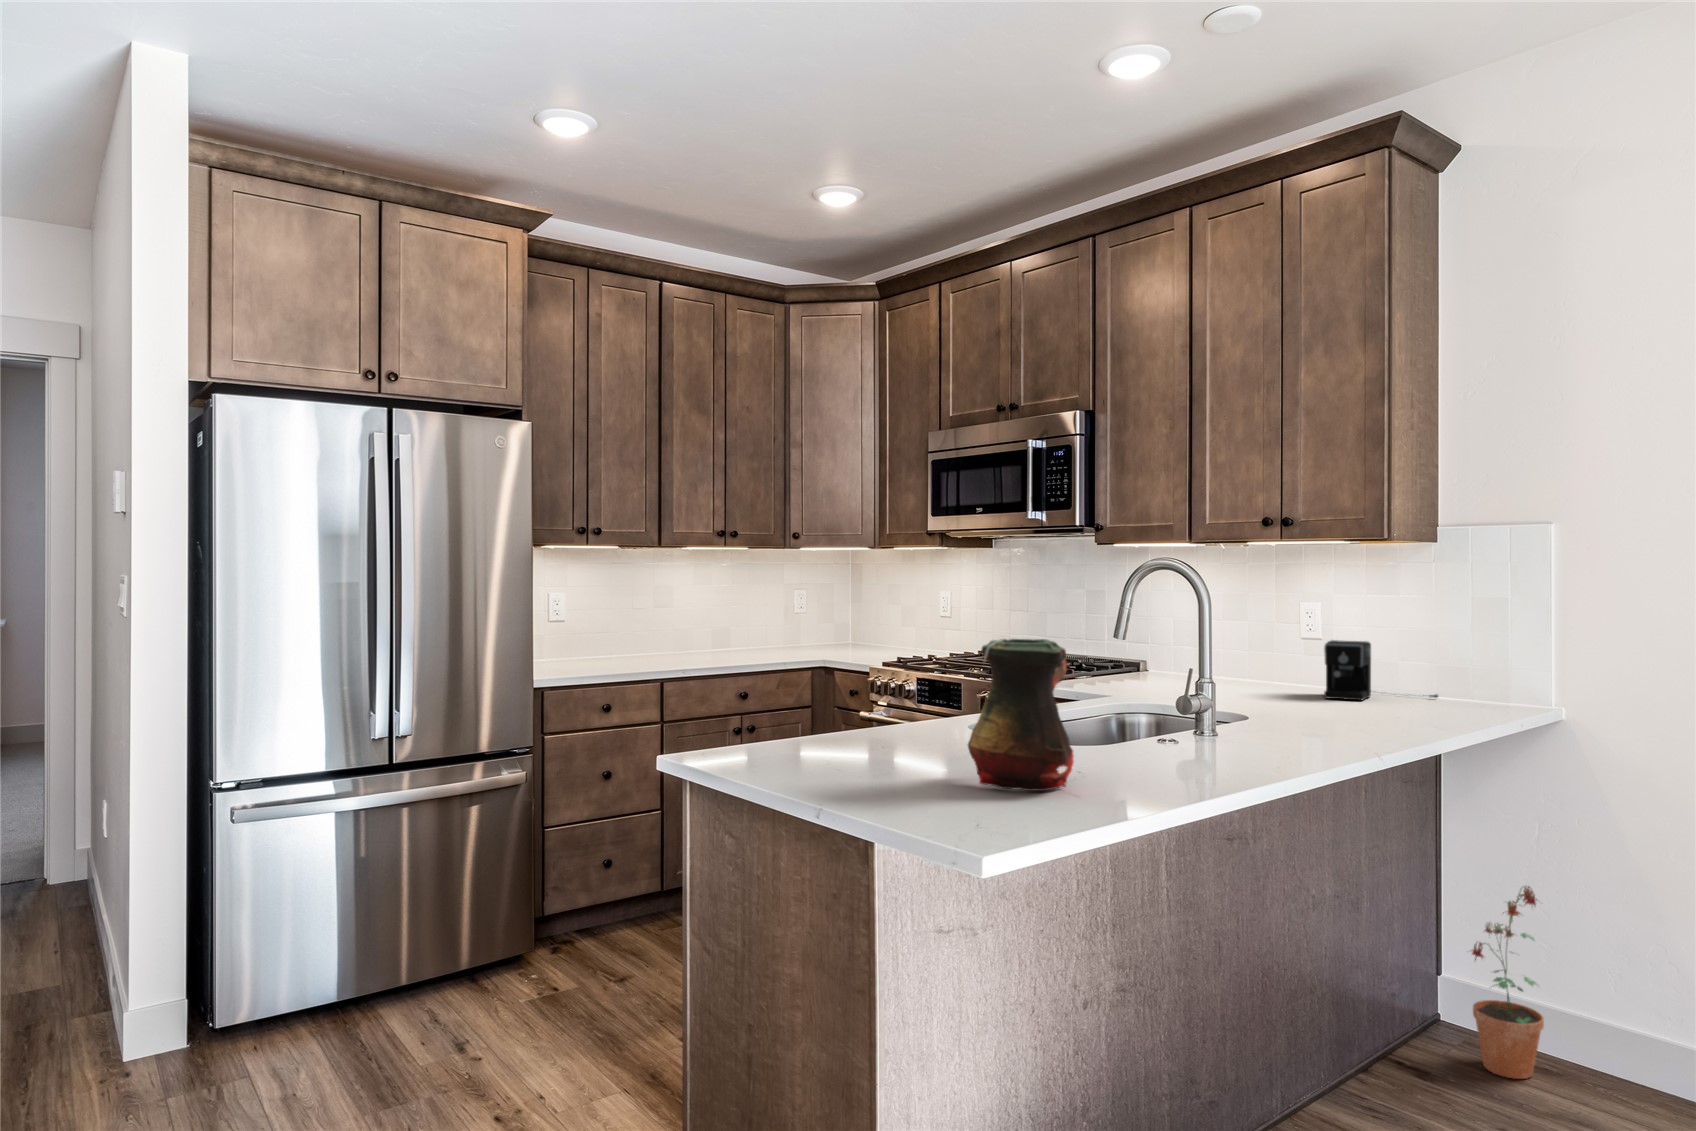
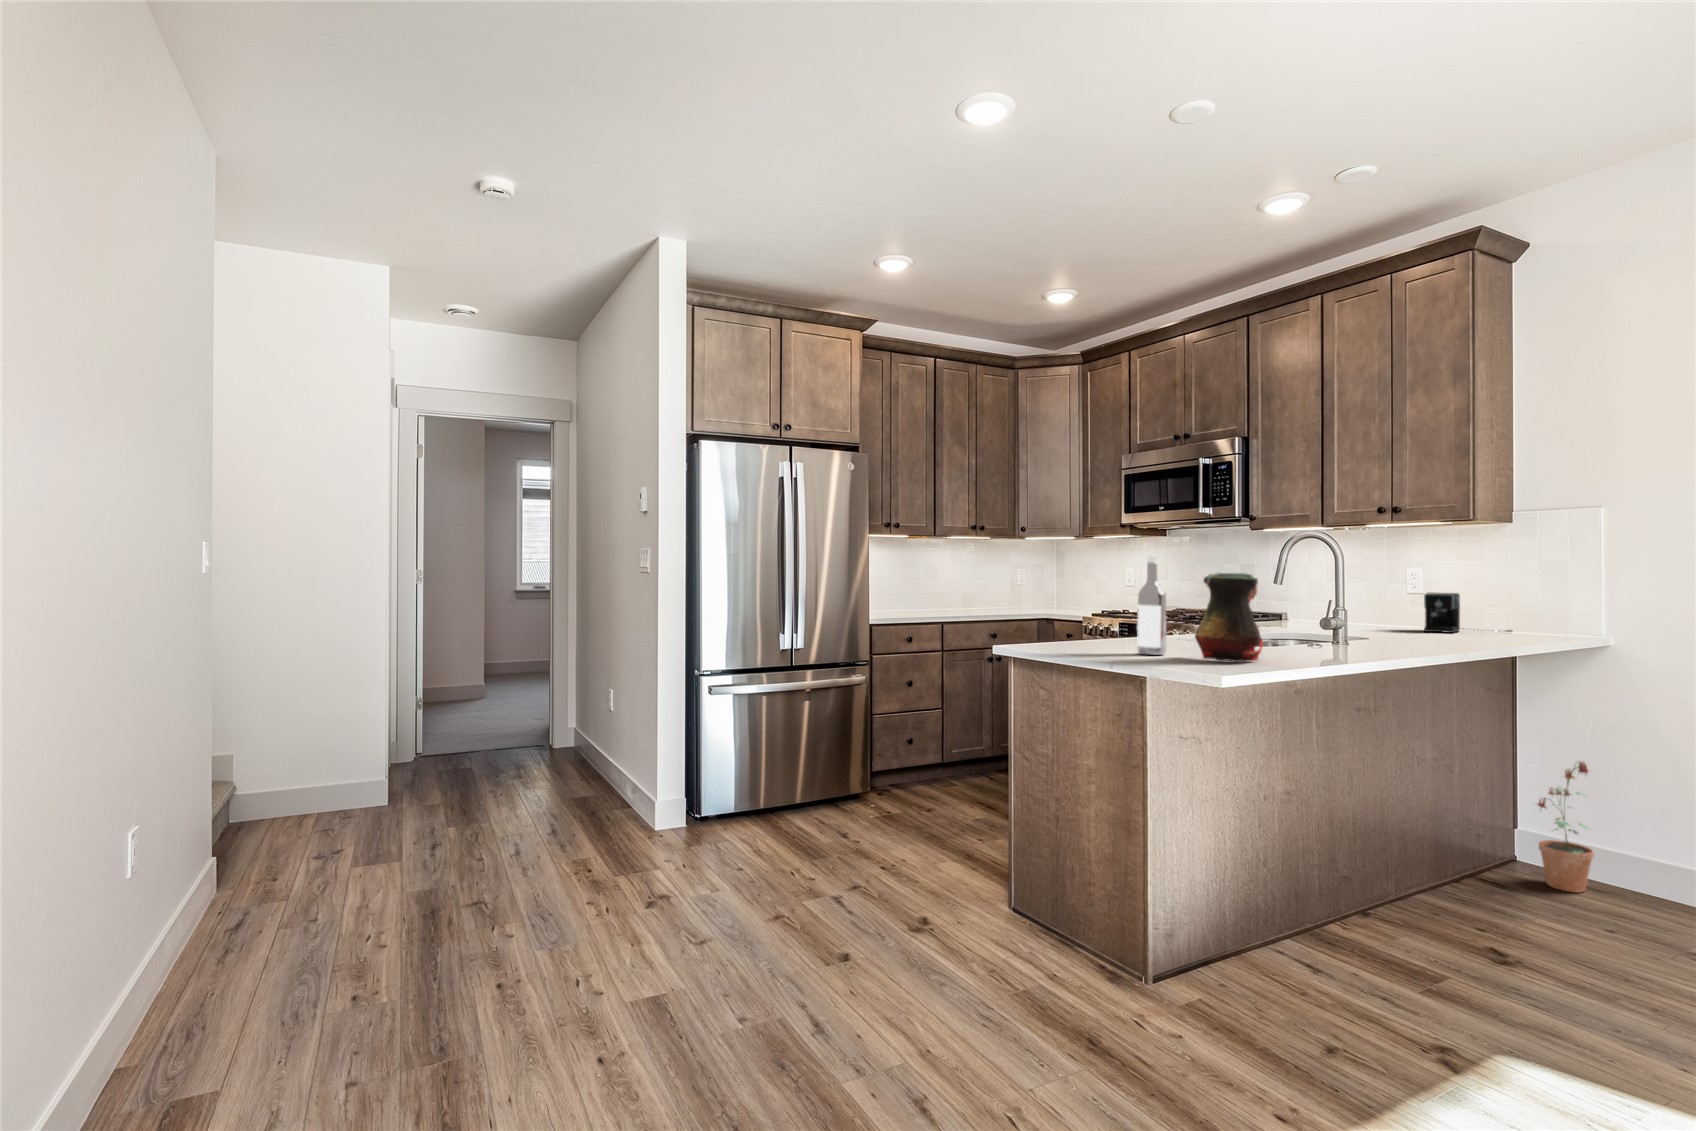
wine bottle: none [883,606,928,774] -> present [1137,556,1166,655]

